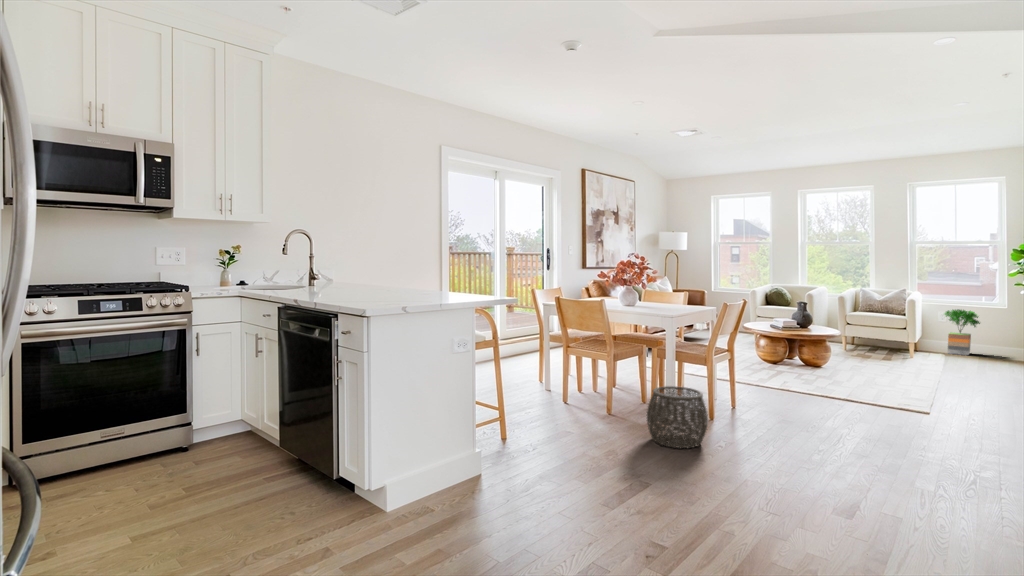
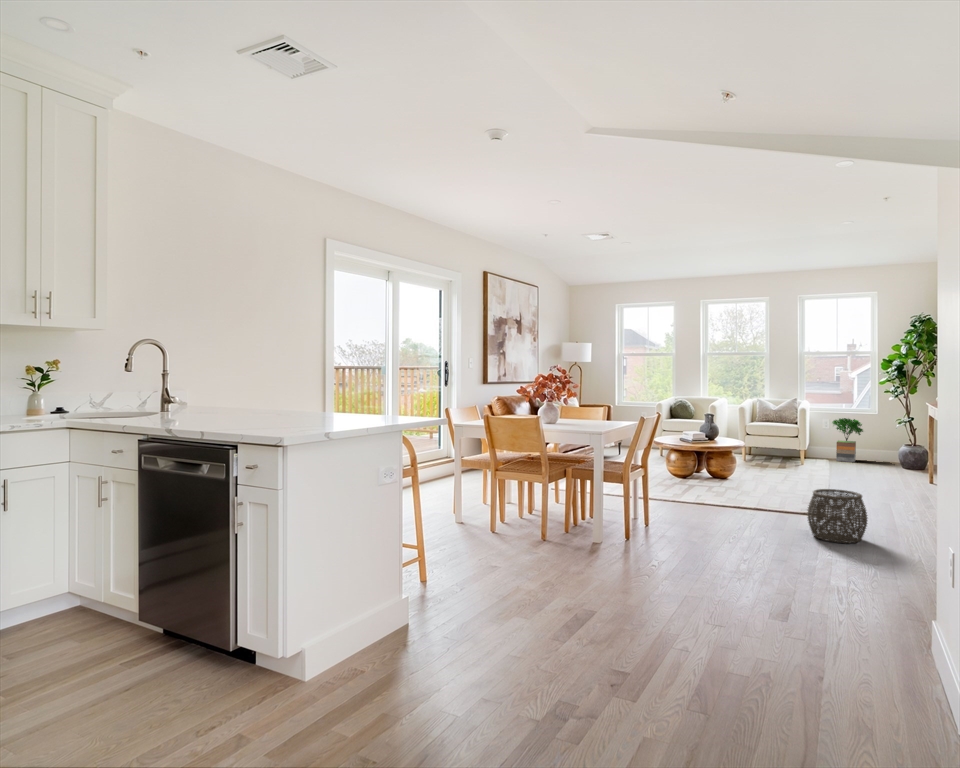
woven basket: present [646,386,708,448] -> present [807,489,868,543]

